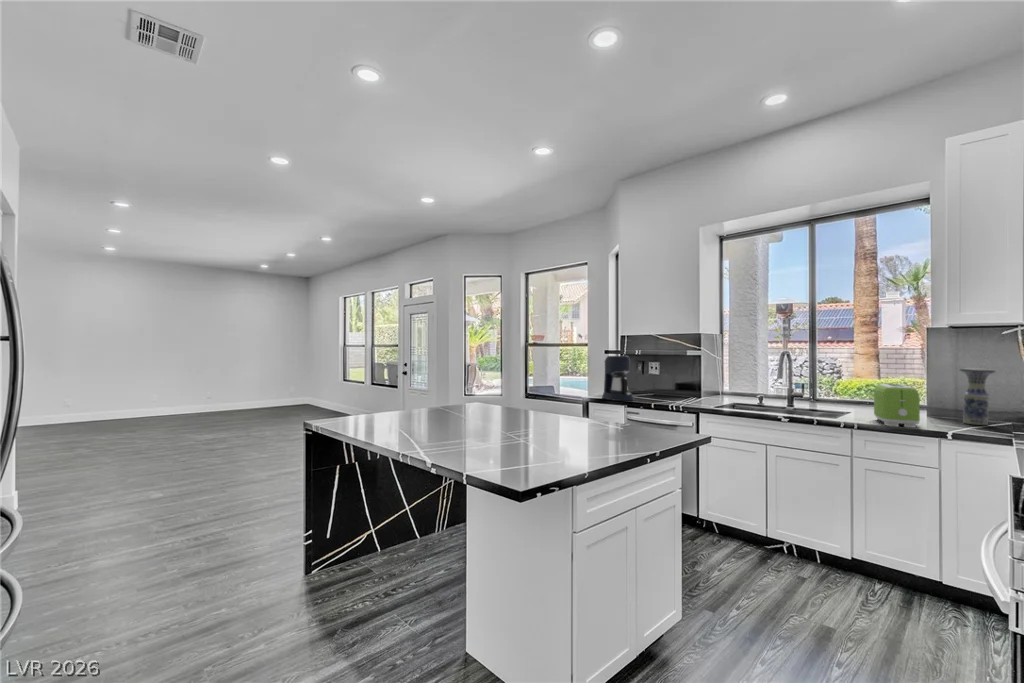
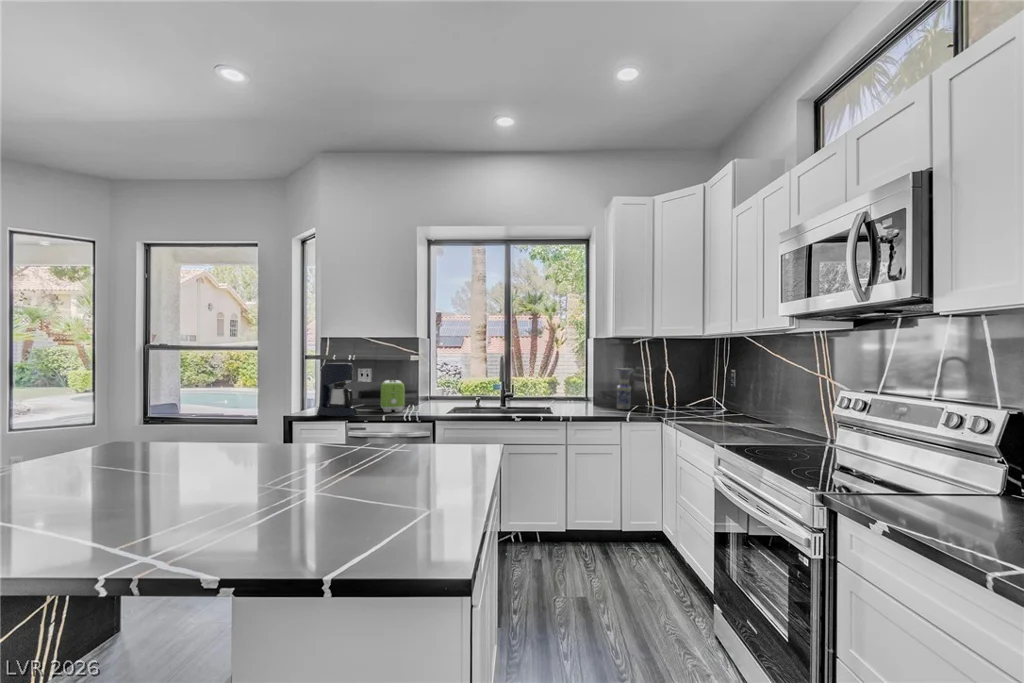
toaster: present [874,384,920,427] -> present [381,380,405,412]

